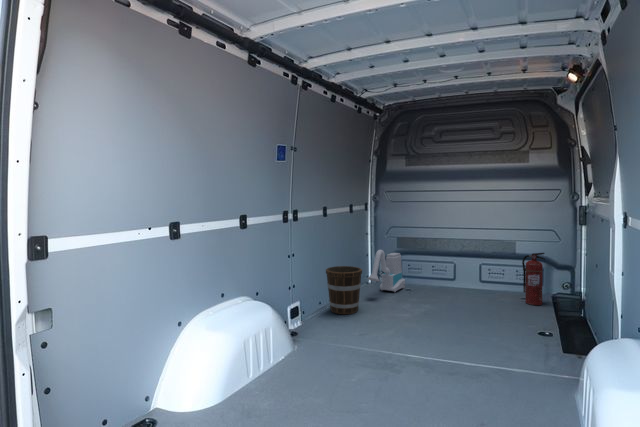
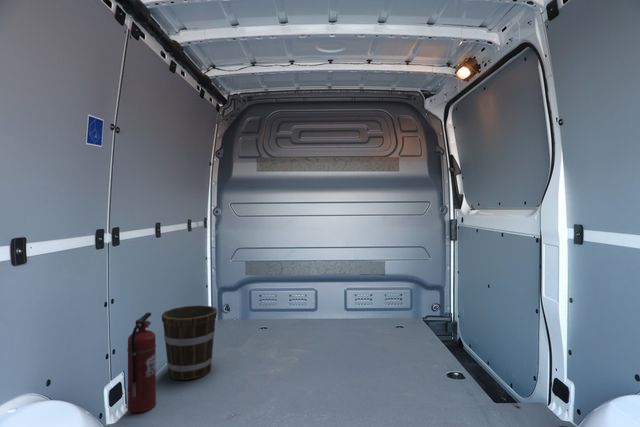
vacuum cleaner: present [367,250,405,292] -> none [217,278,257,331]
fire extinguisher: present [522,253,545,305] -> present [127,313,156,413]

